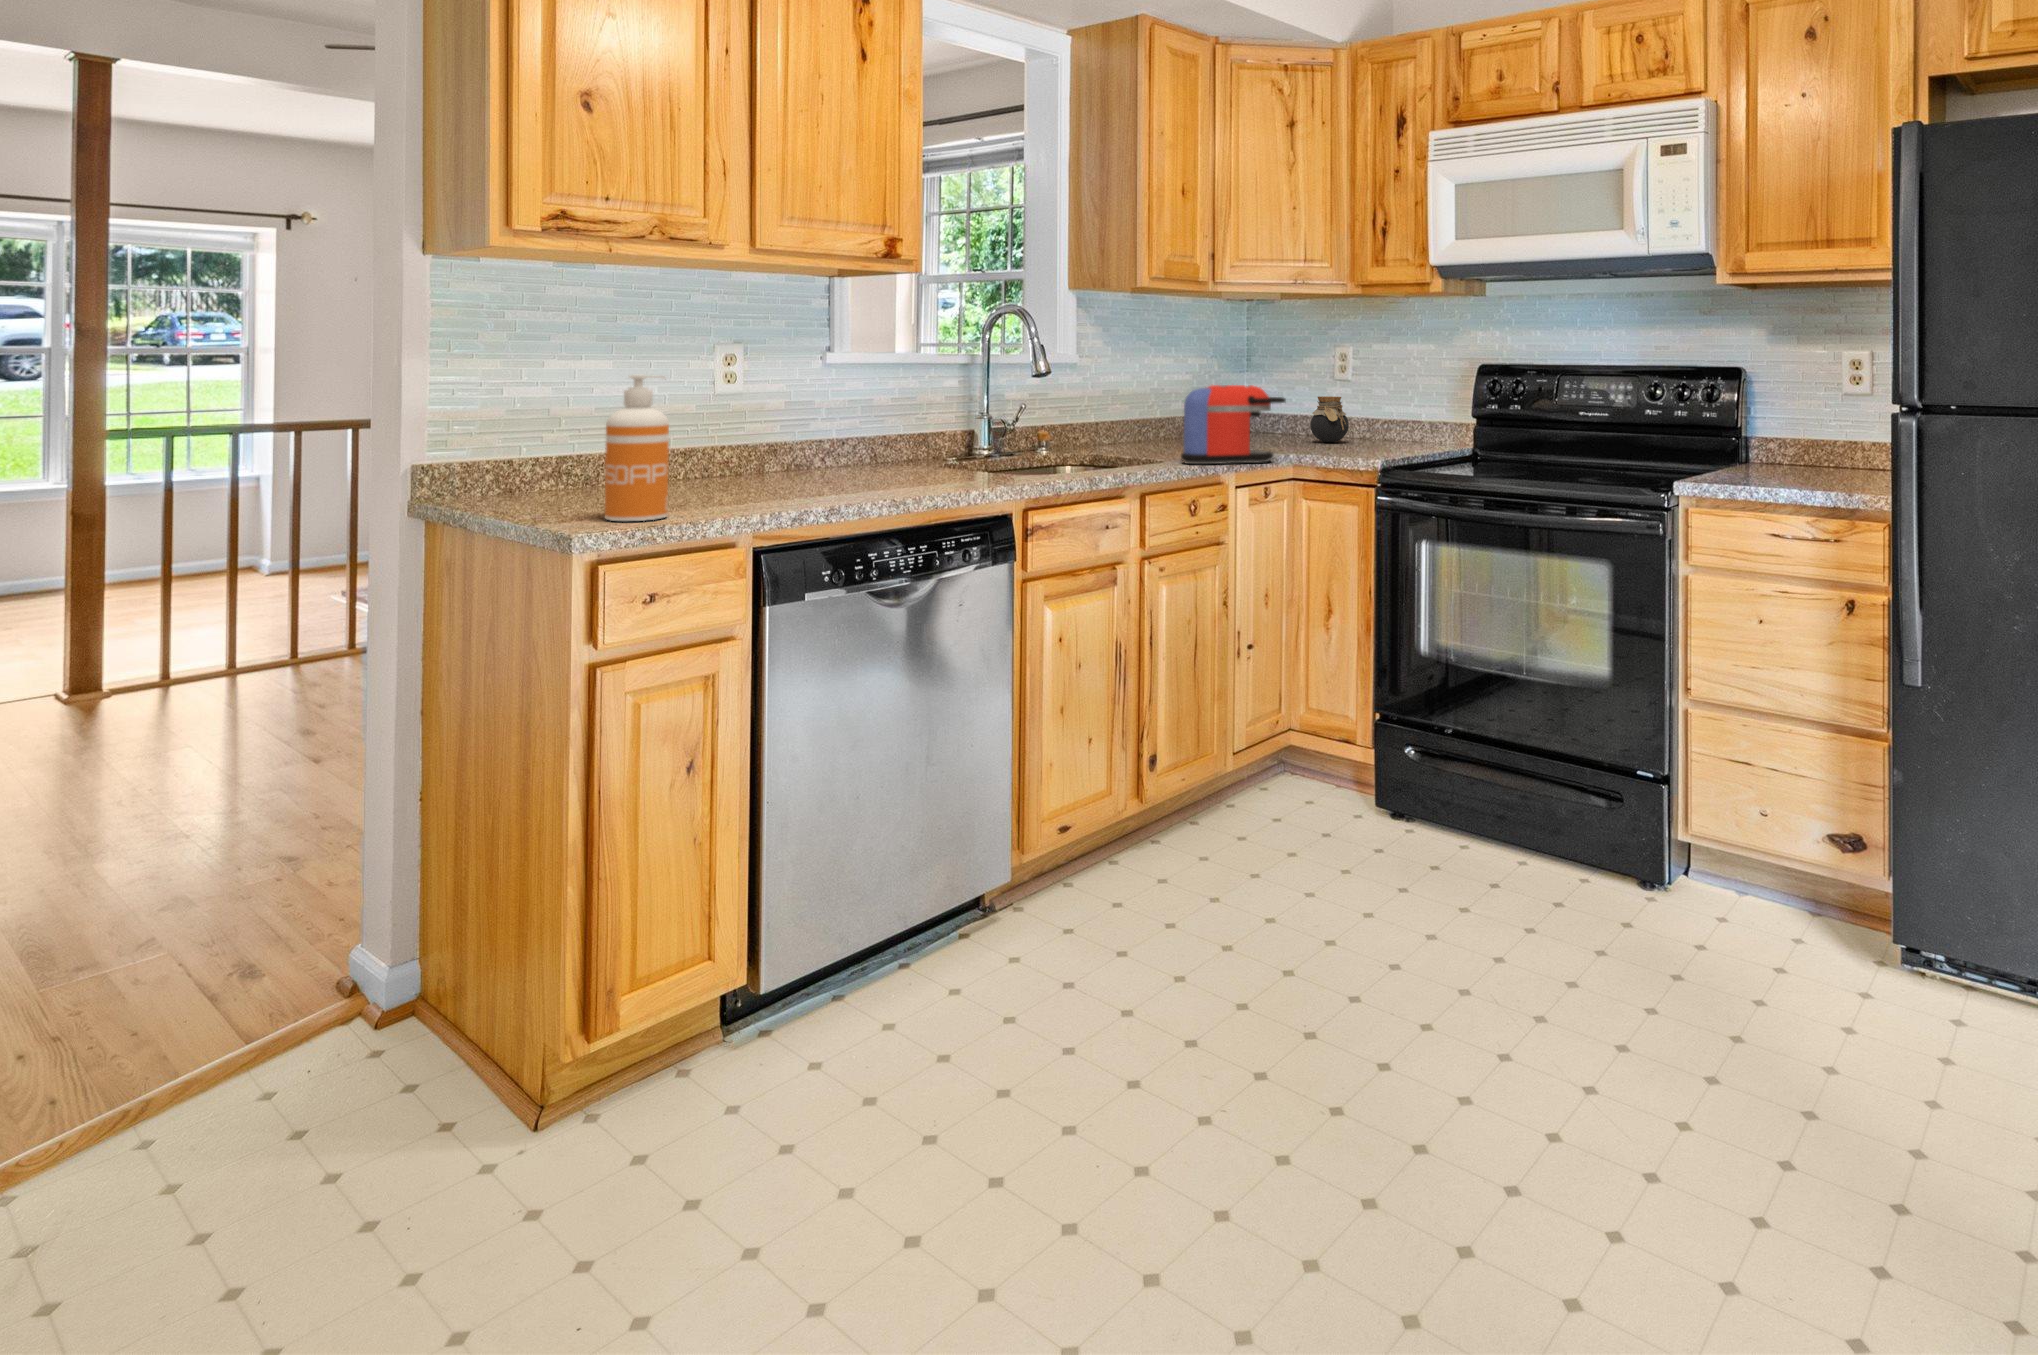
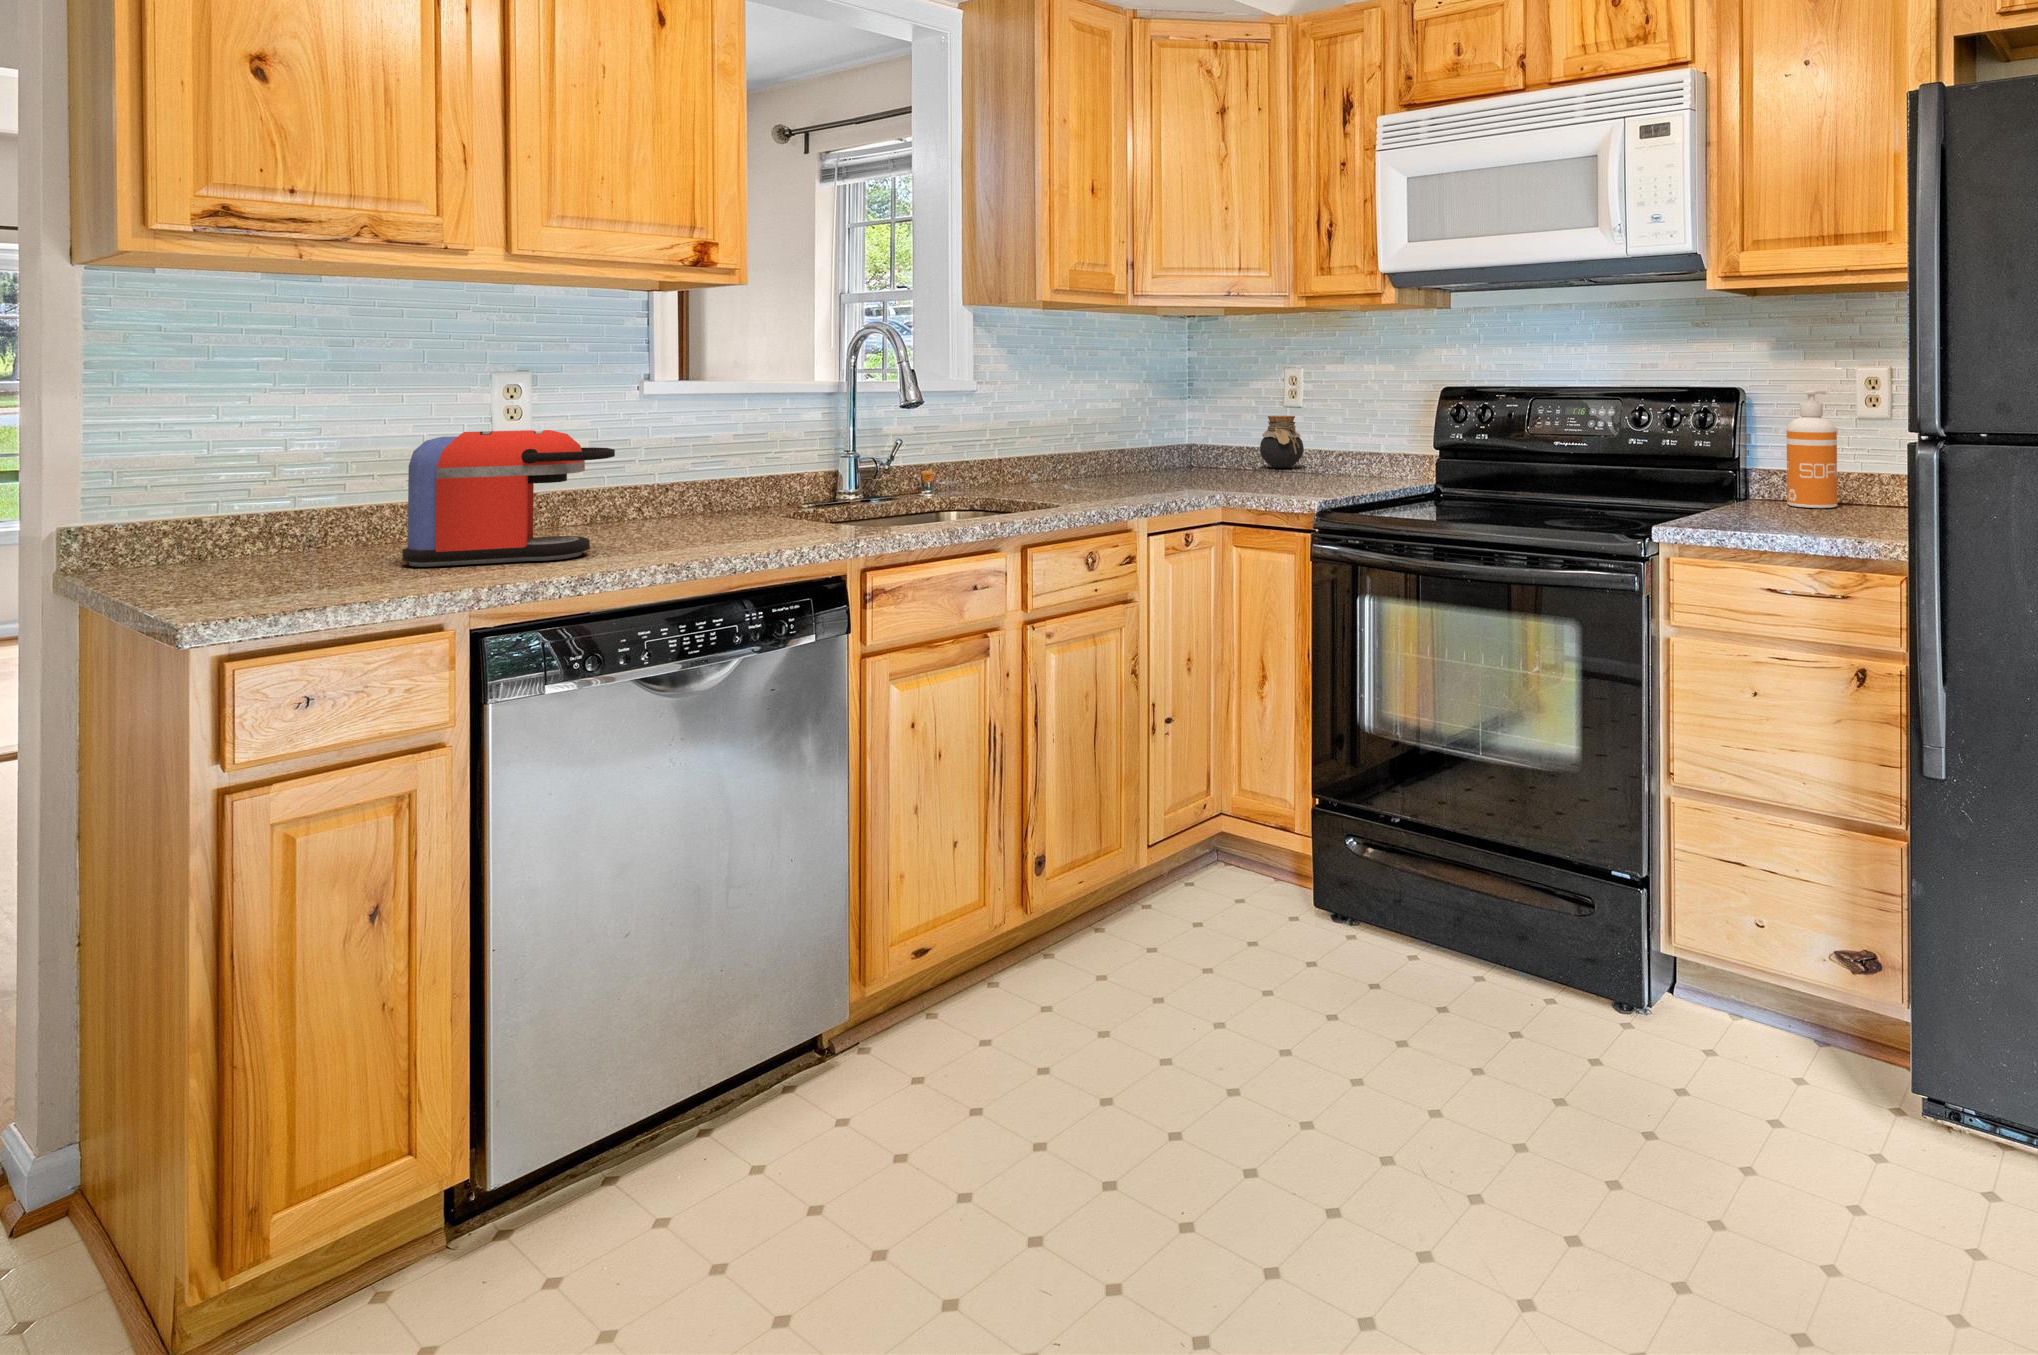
soap dispenser: present [605,374,669,521] -> present [1787,391,1837,508]
coffee maker: present [1181,385,1286,464] -> present [402,430,615,567]

